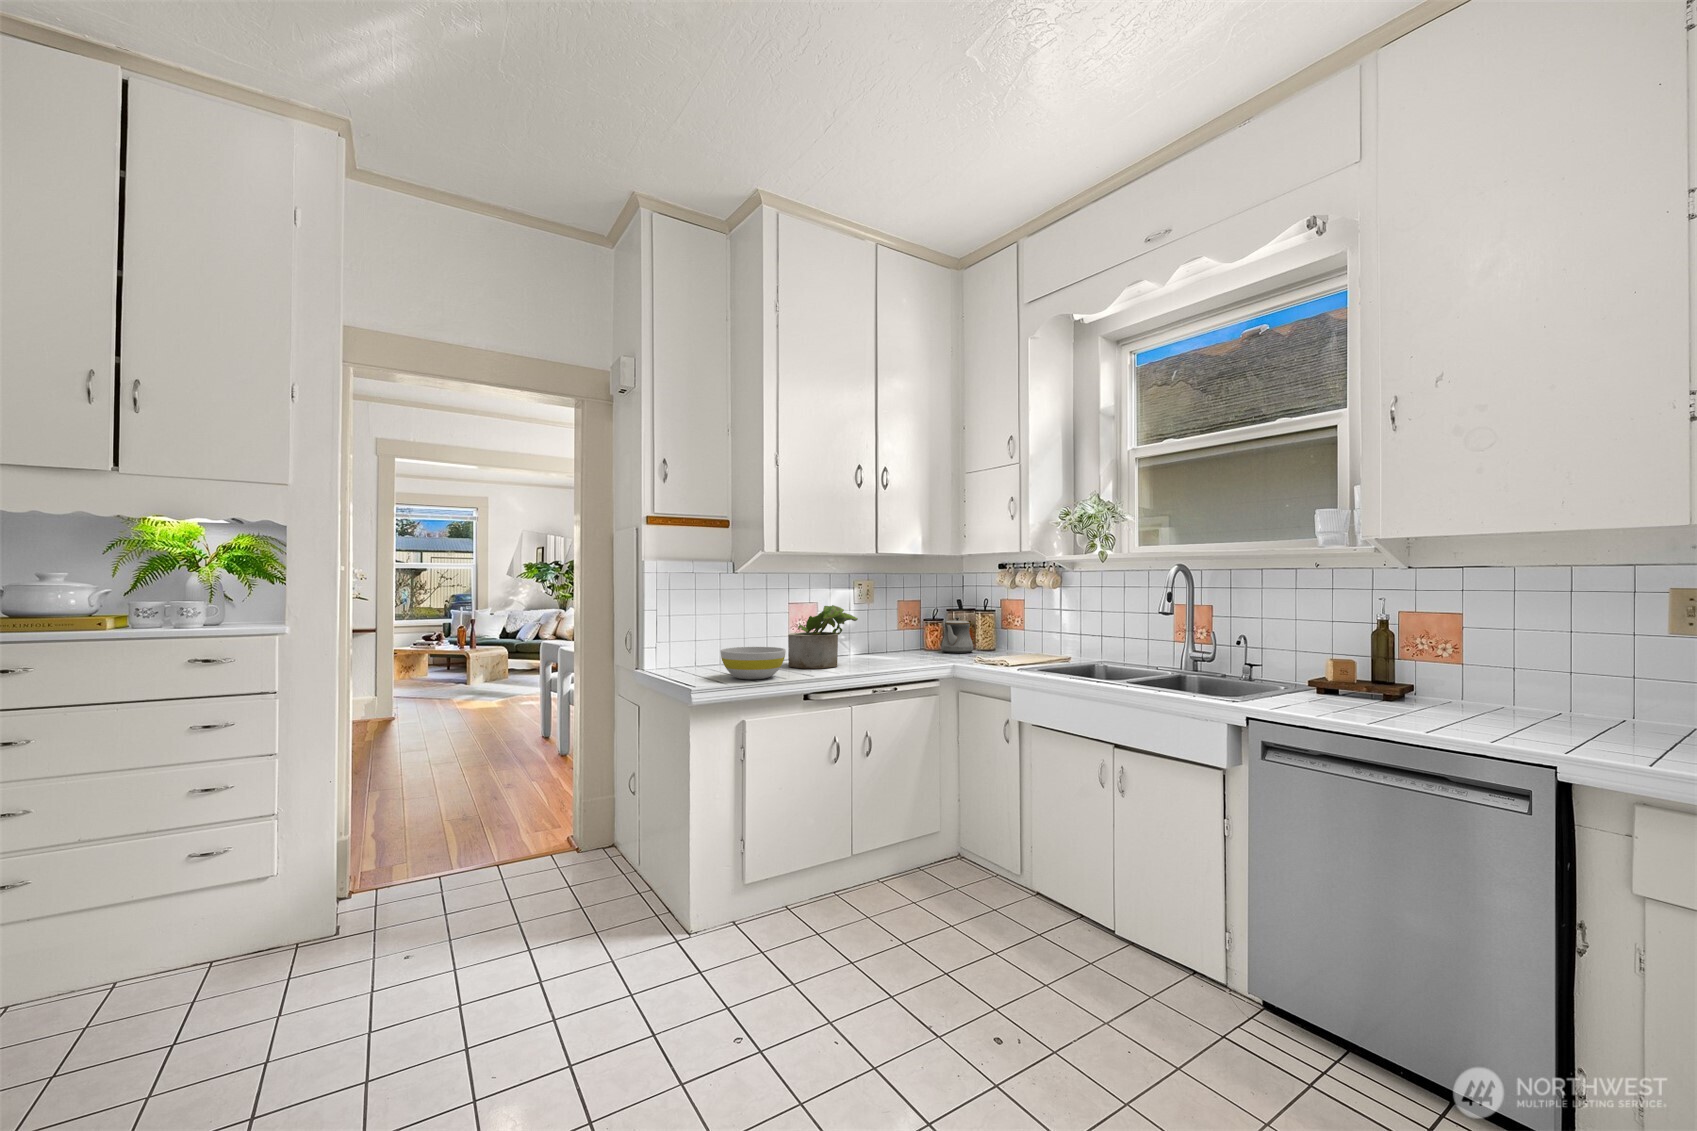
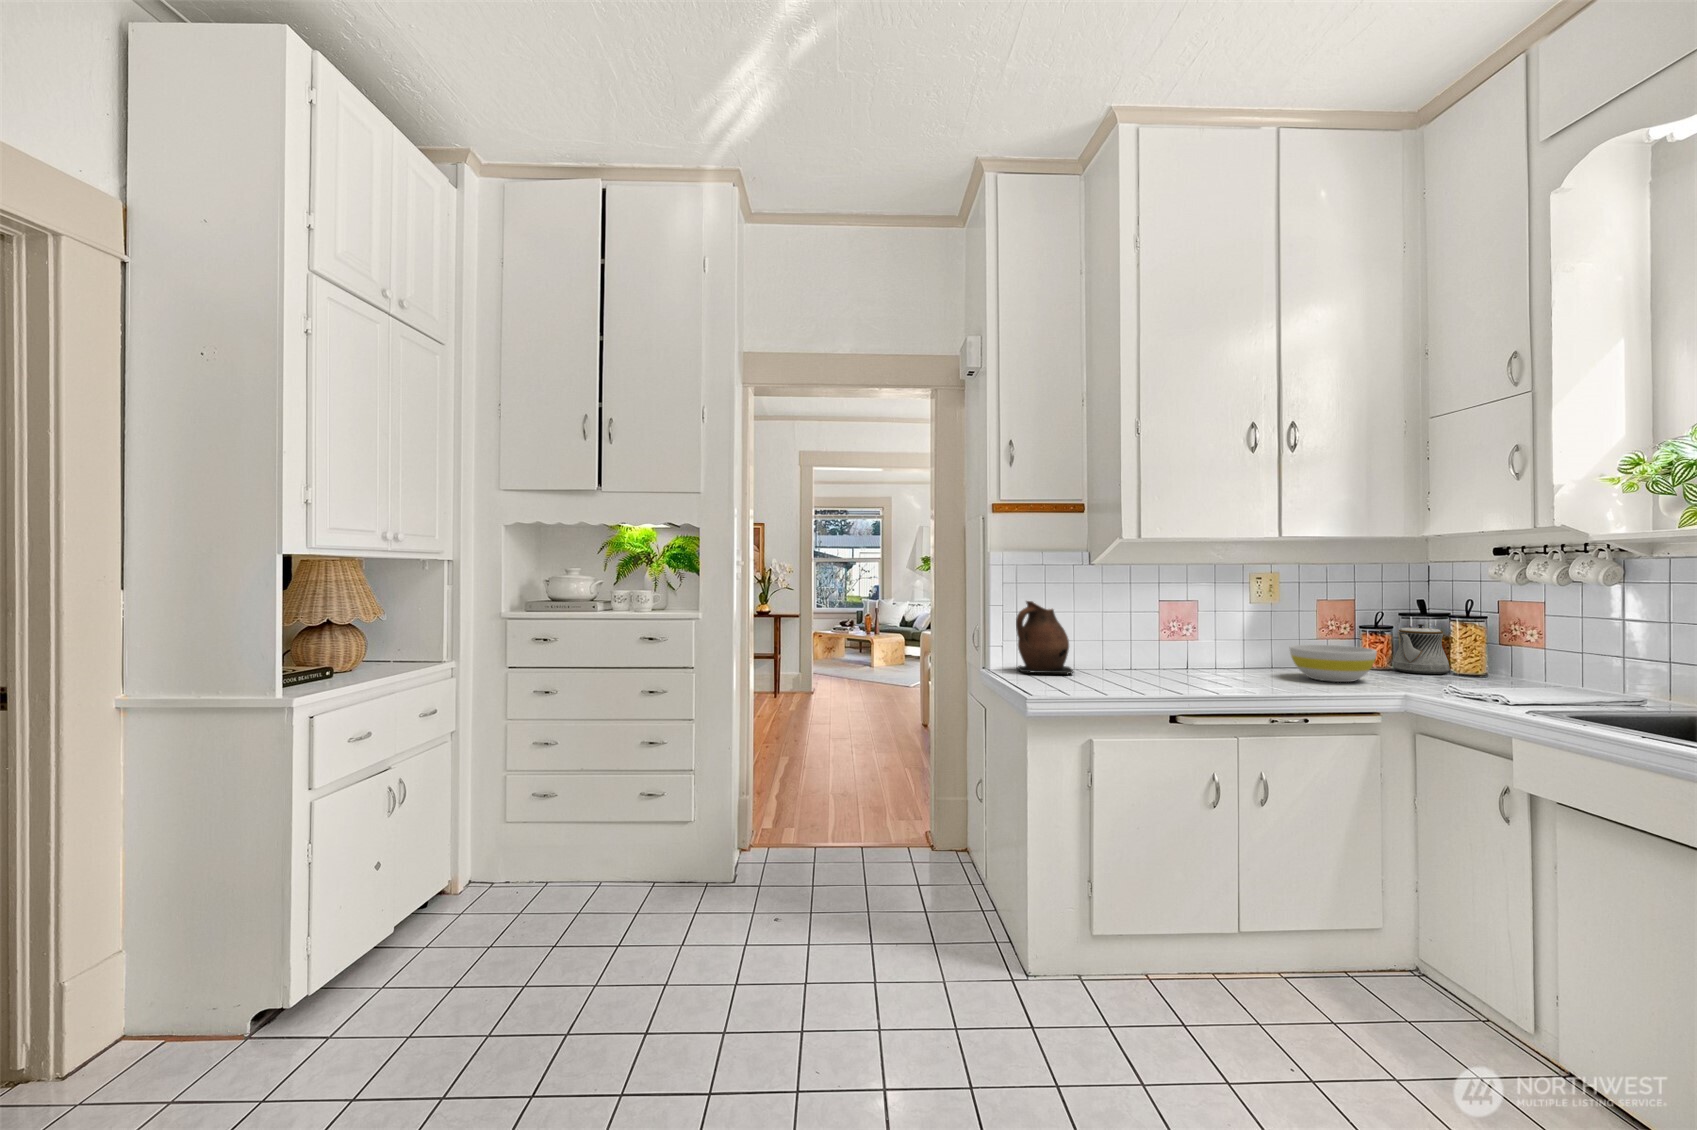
potted plant: present [788,605,858,669] -> none [1156,604,1254,683]
ceramic pitcher: none [669,606,724,669] -> present [1016,601,1074,674]
bowl: present [720,647,786,679] -> present [1290,645,1377,682]

